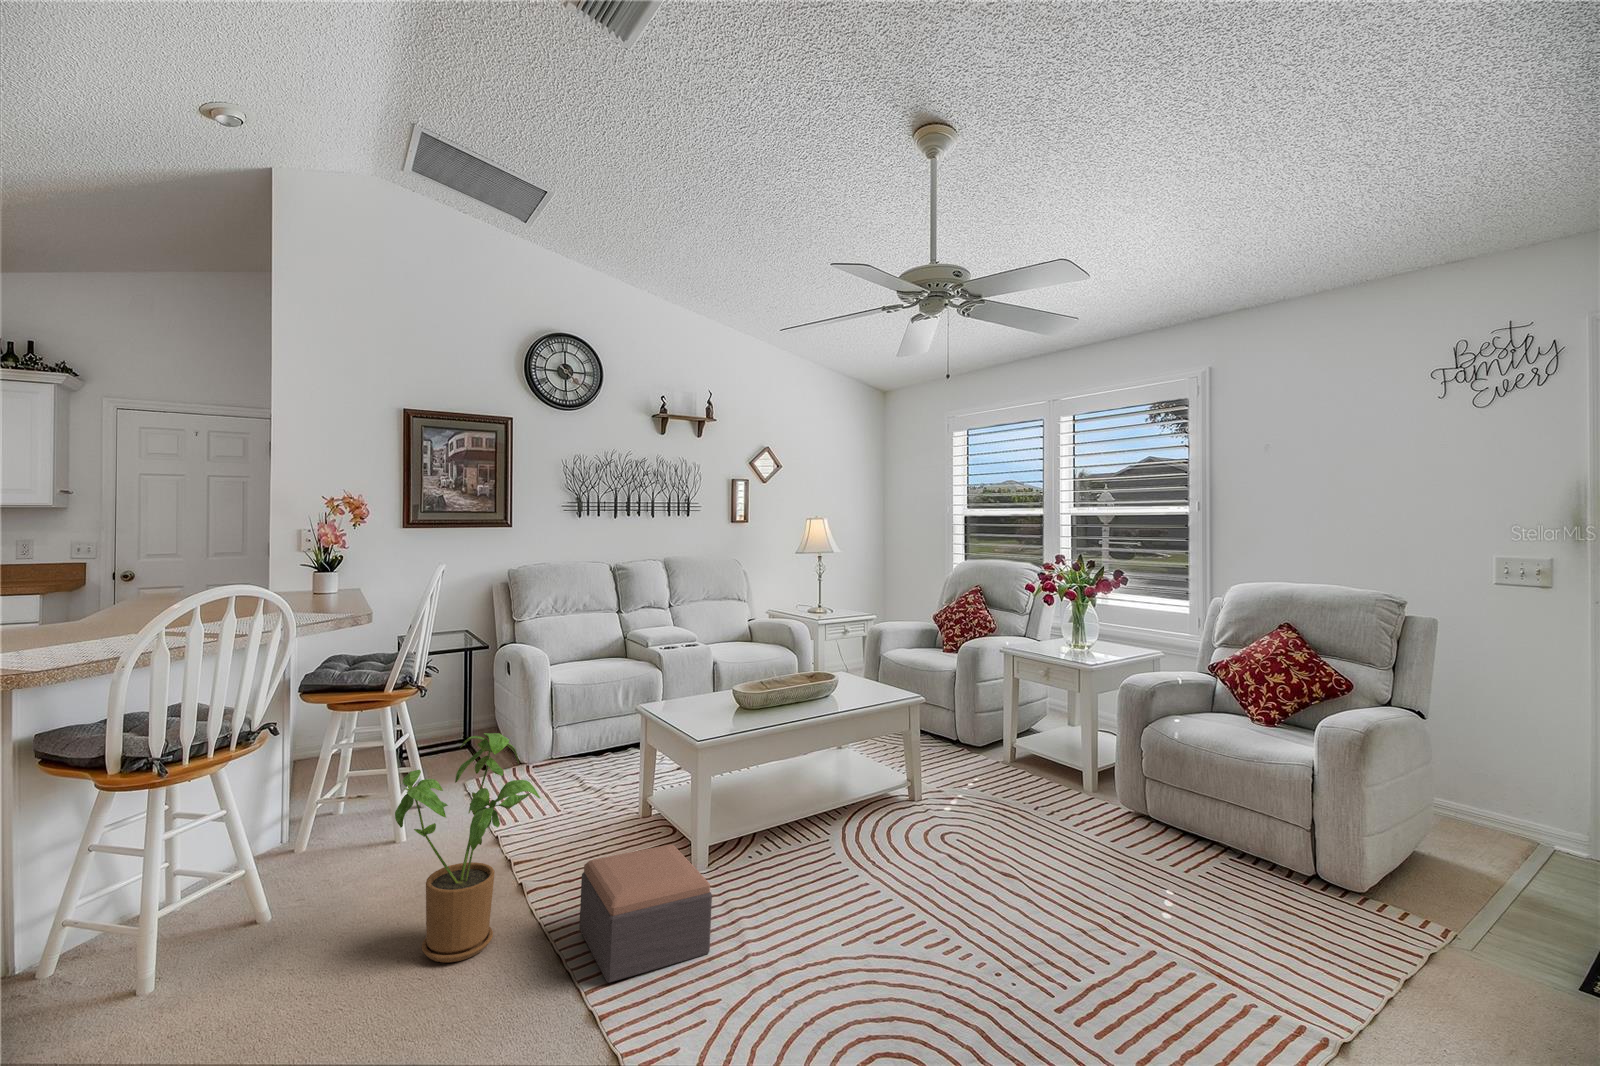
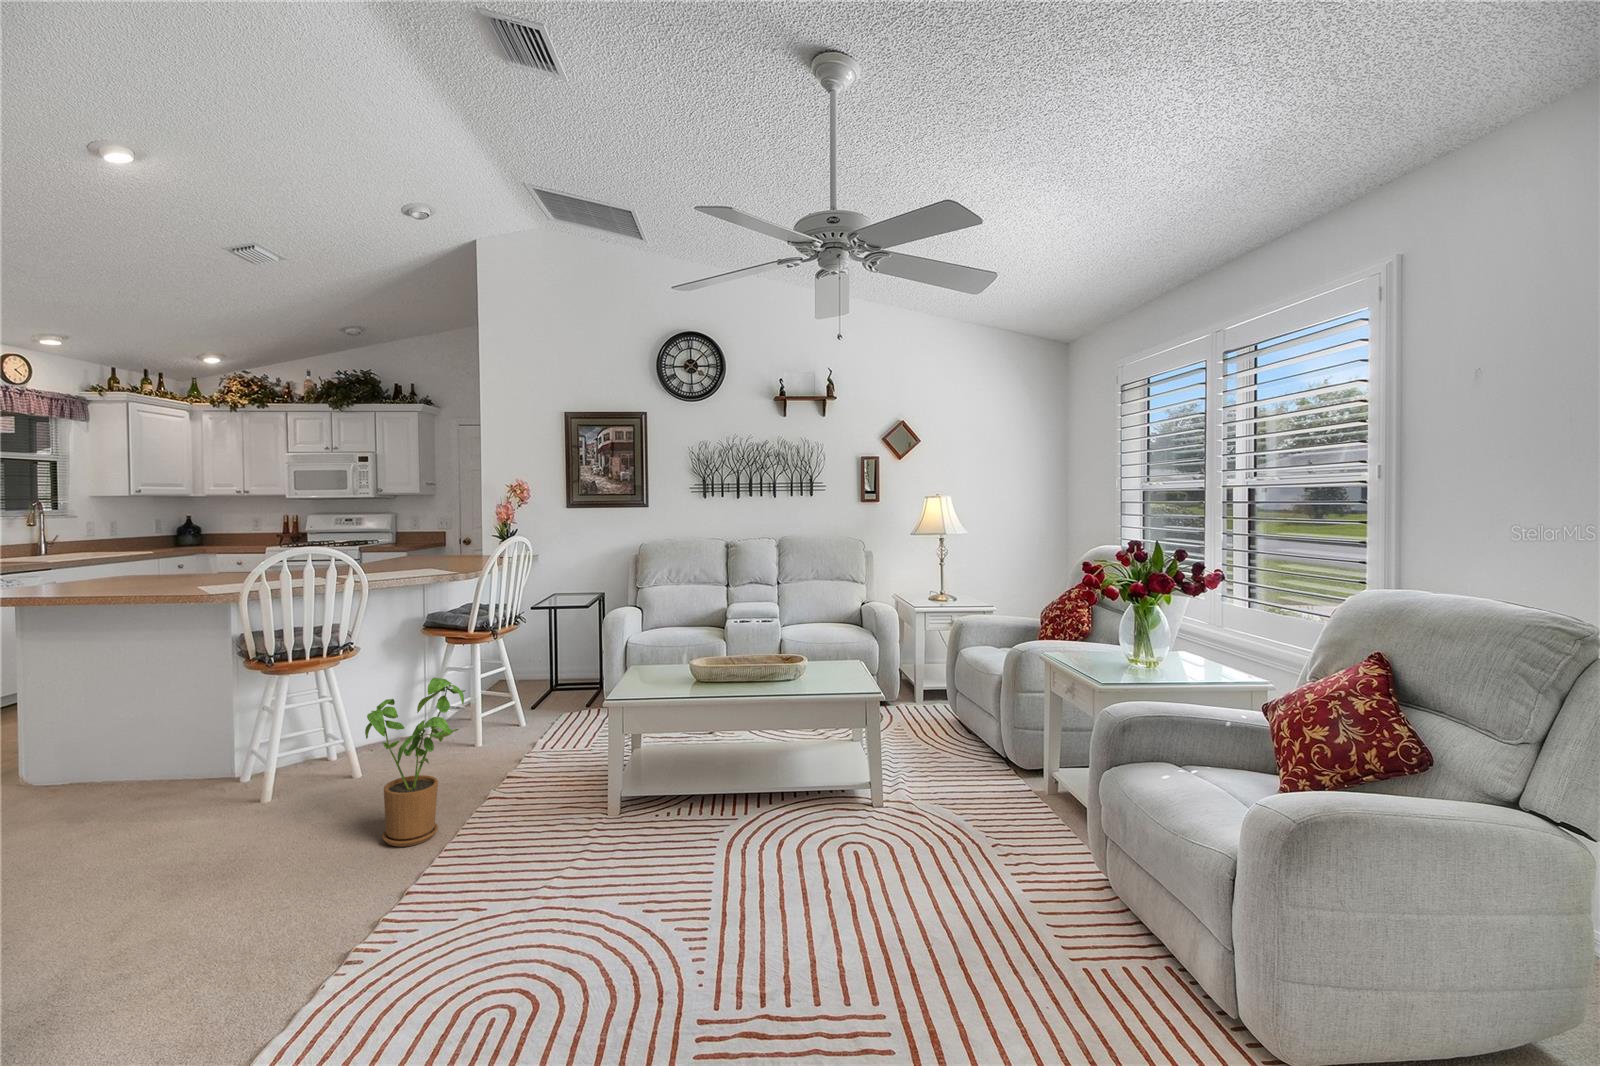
footstool: present [579,845,712,983] -> none [453,792,570,891]

